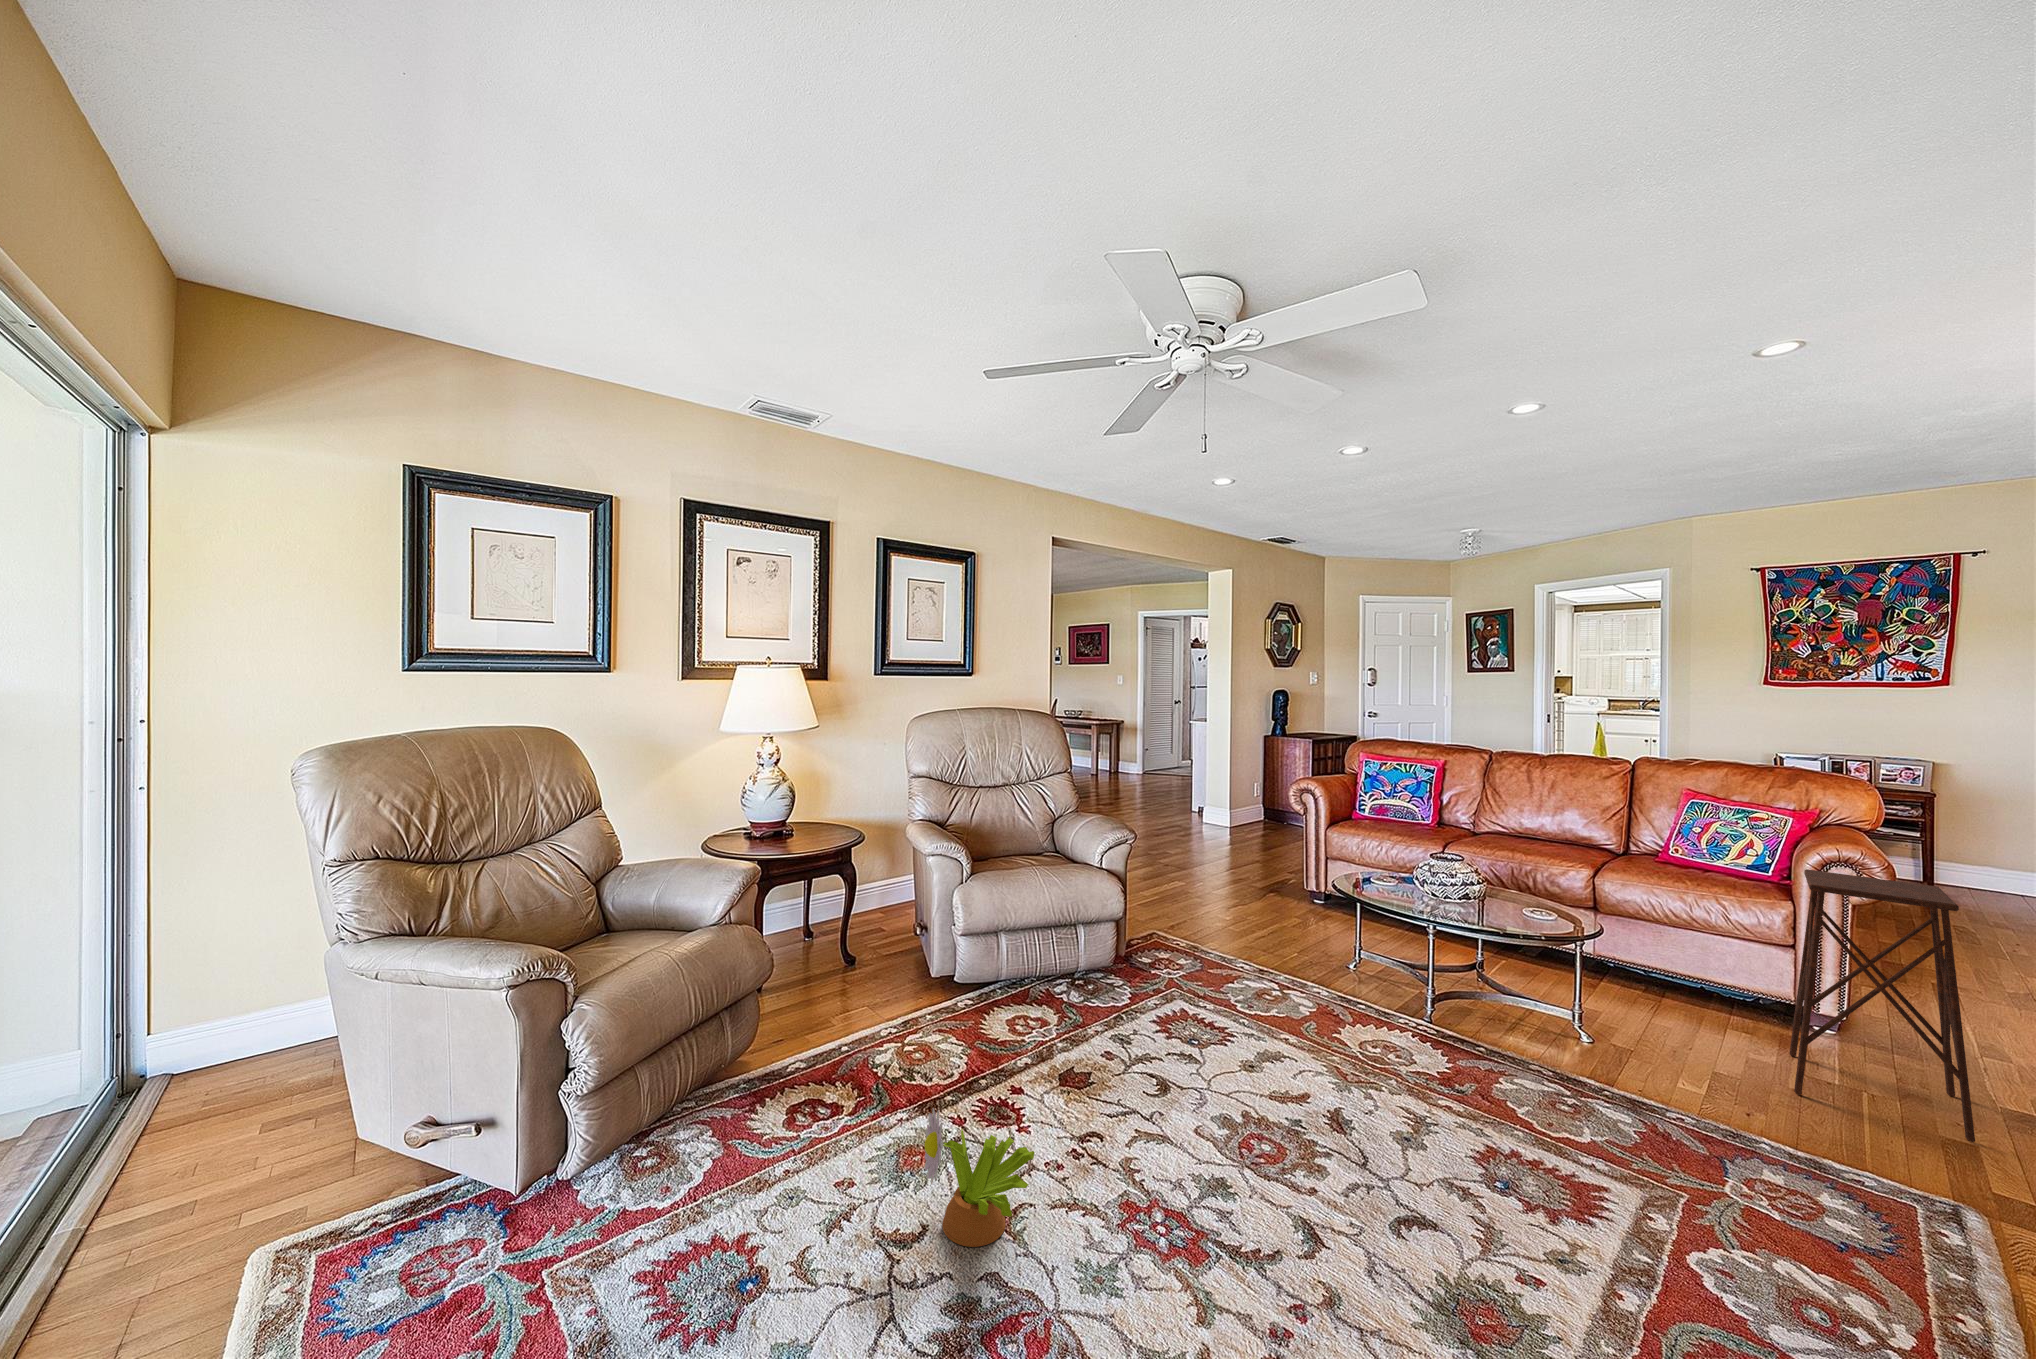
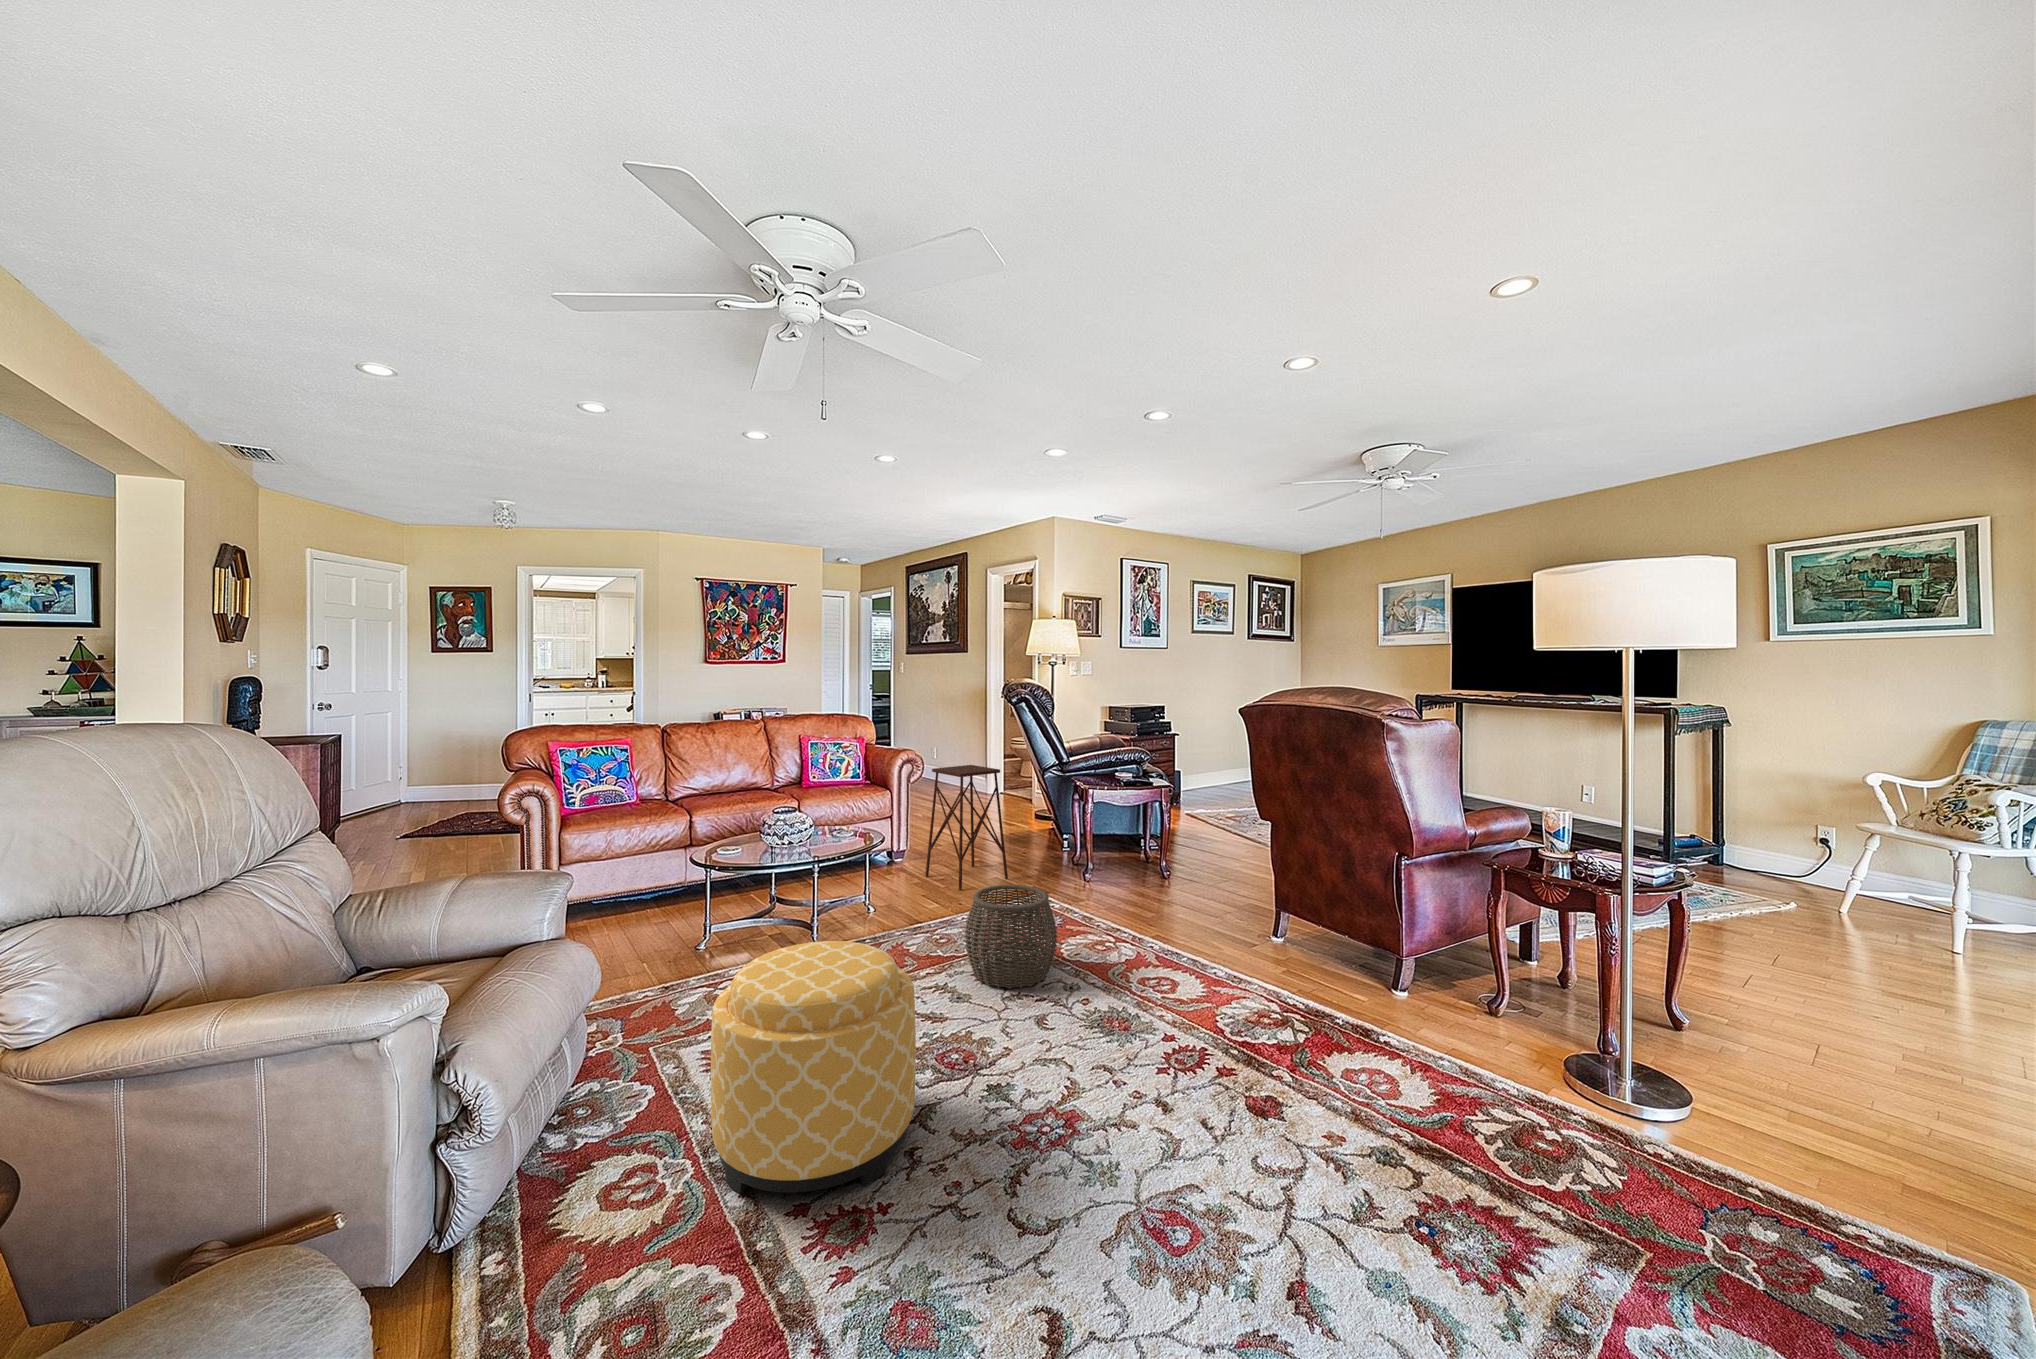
ottoman: none [1007,916,1177,1125] -> present [711,941,916,1194]
woven basket: none [1451,1022,1635,1213] -> present [964,885,1058,989]
decorative plant: present [925,1108,1035,1247] -> none [974,1149,1102,1286]

